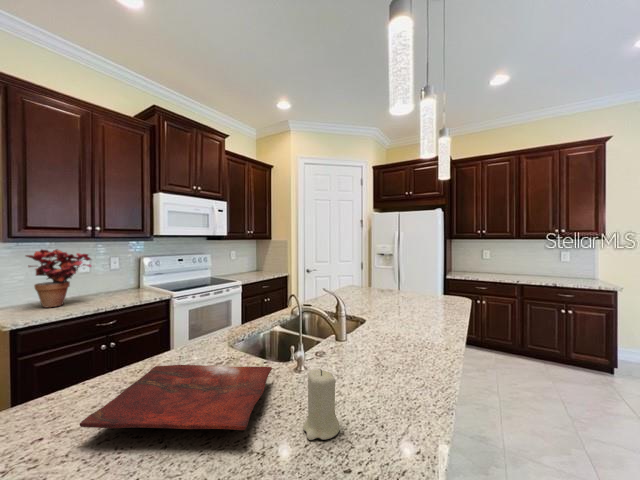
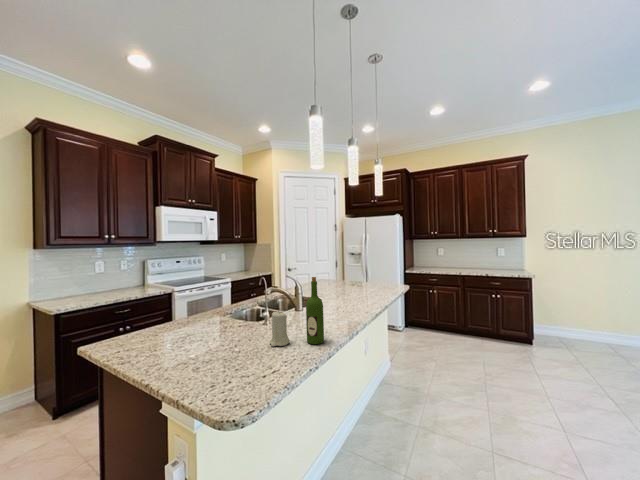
potted plant: present [26,249,91,308] -> none [60,253,109,300]
wine bottle: none [371,309,403,438] -> present [306,277,324,344]
cutting board: present [80,365,272,430] -> none [148,319,253,343]

